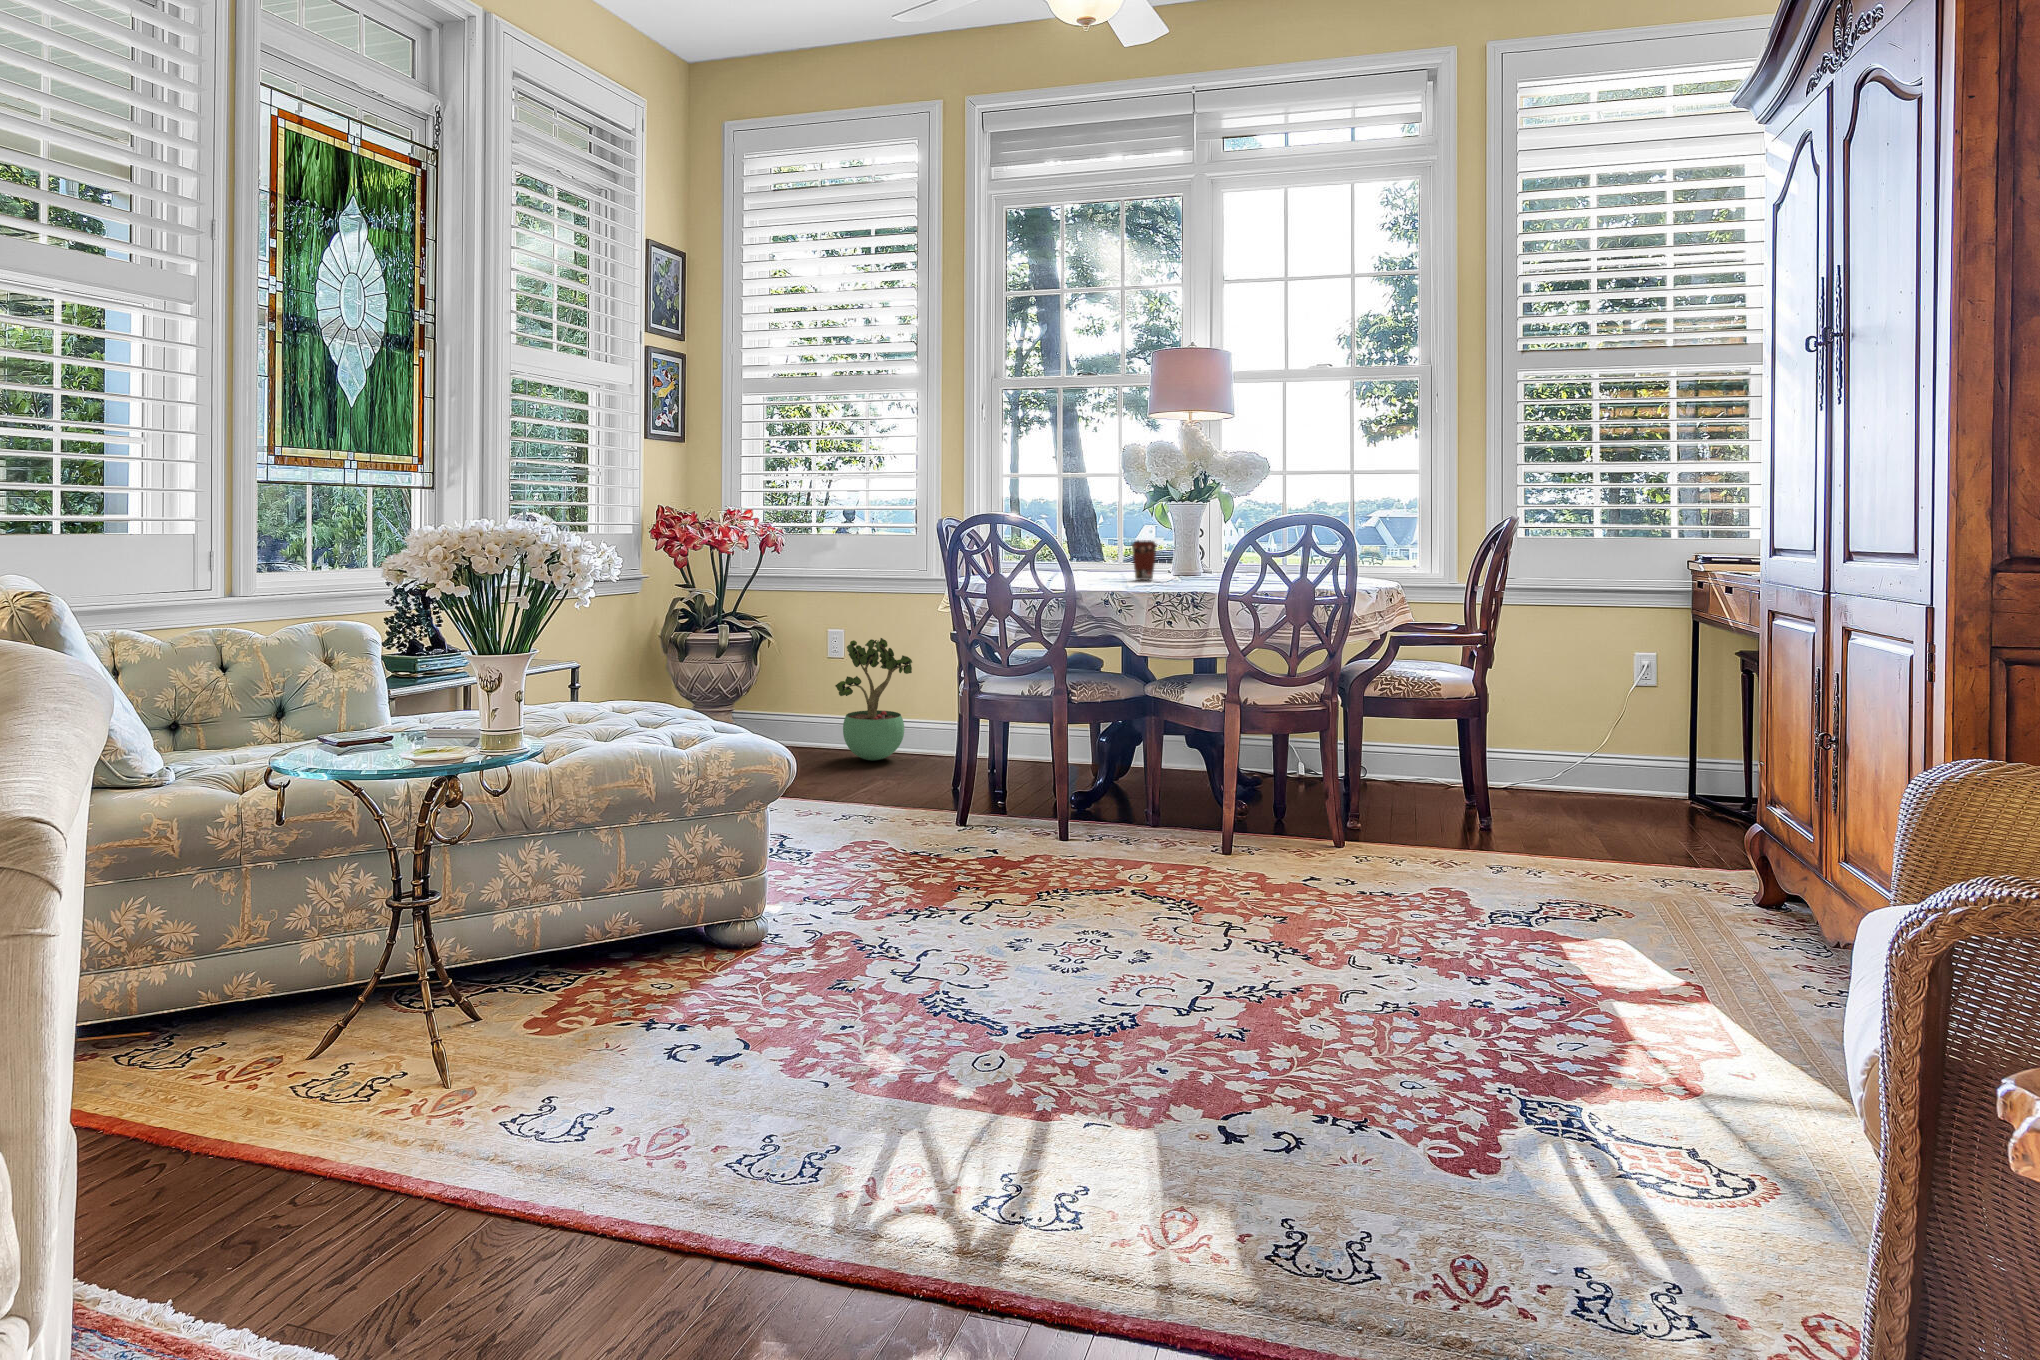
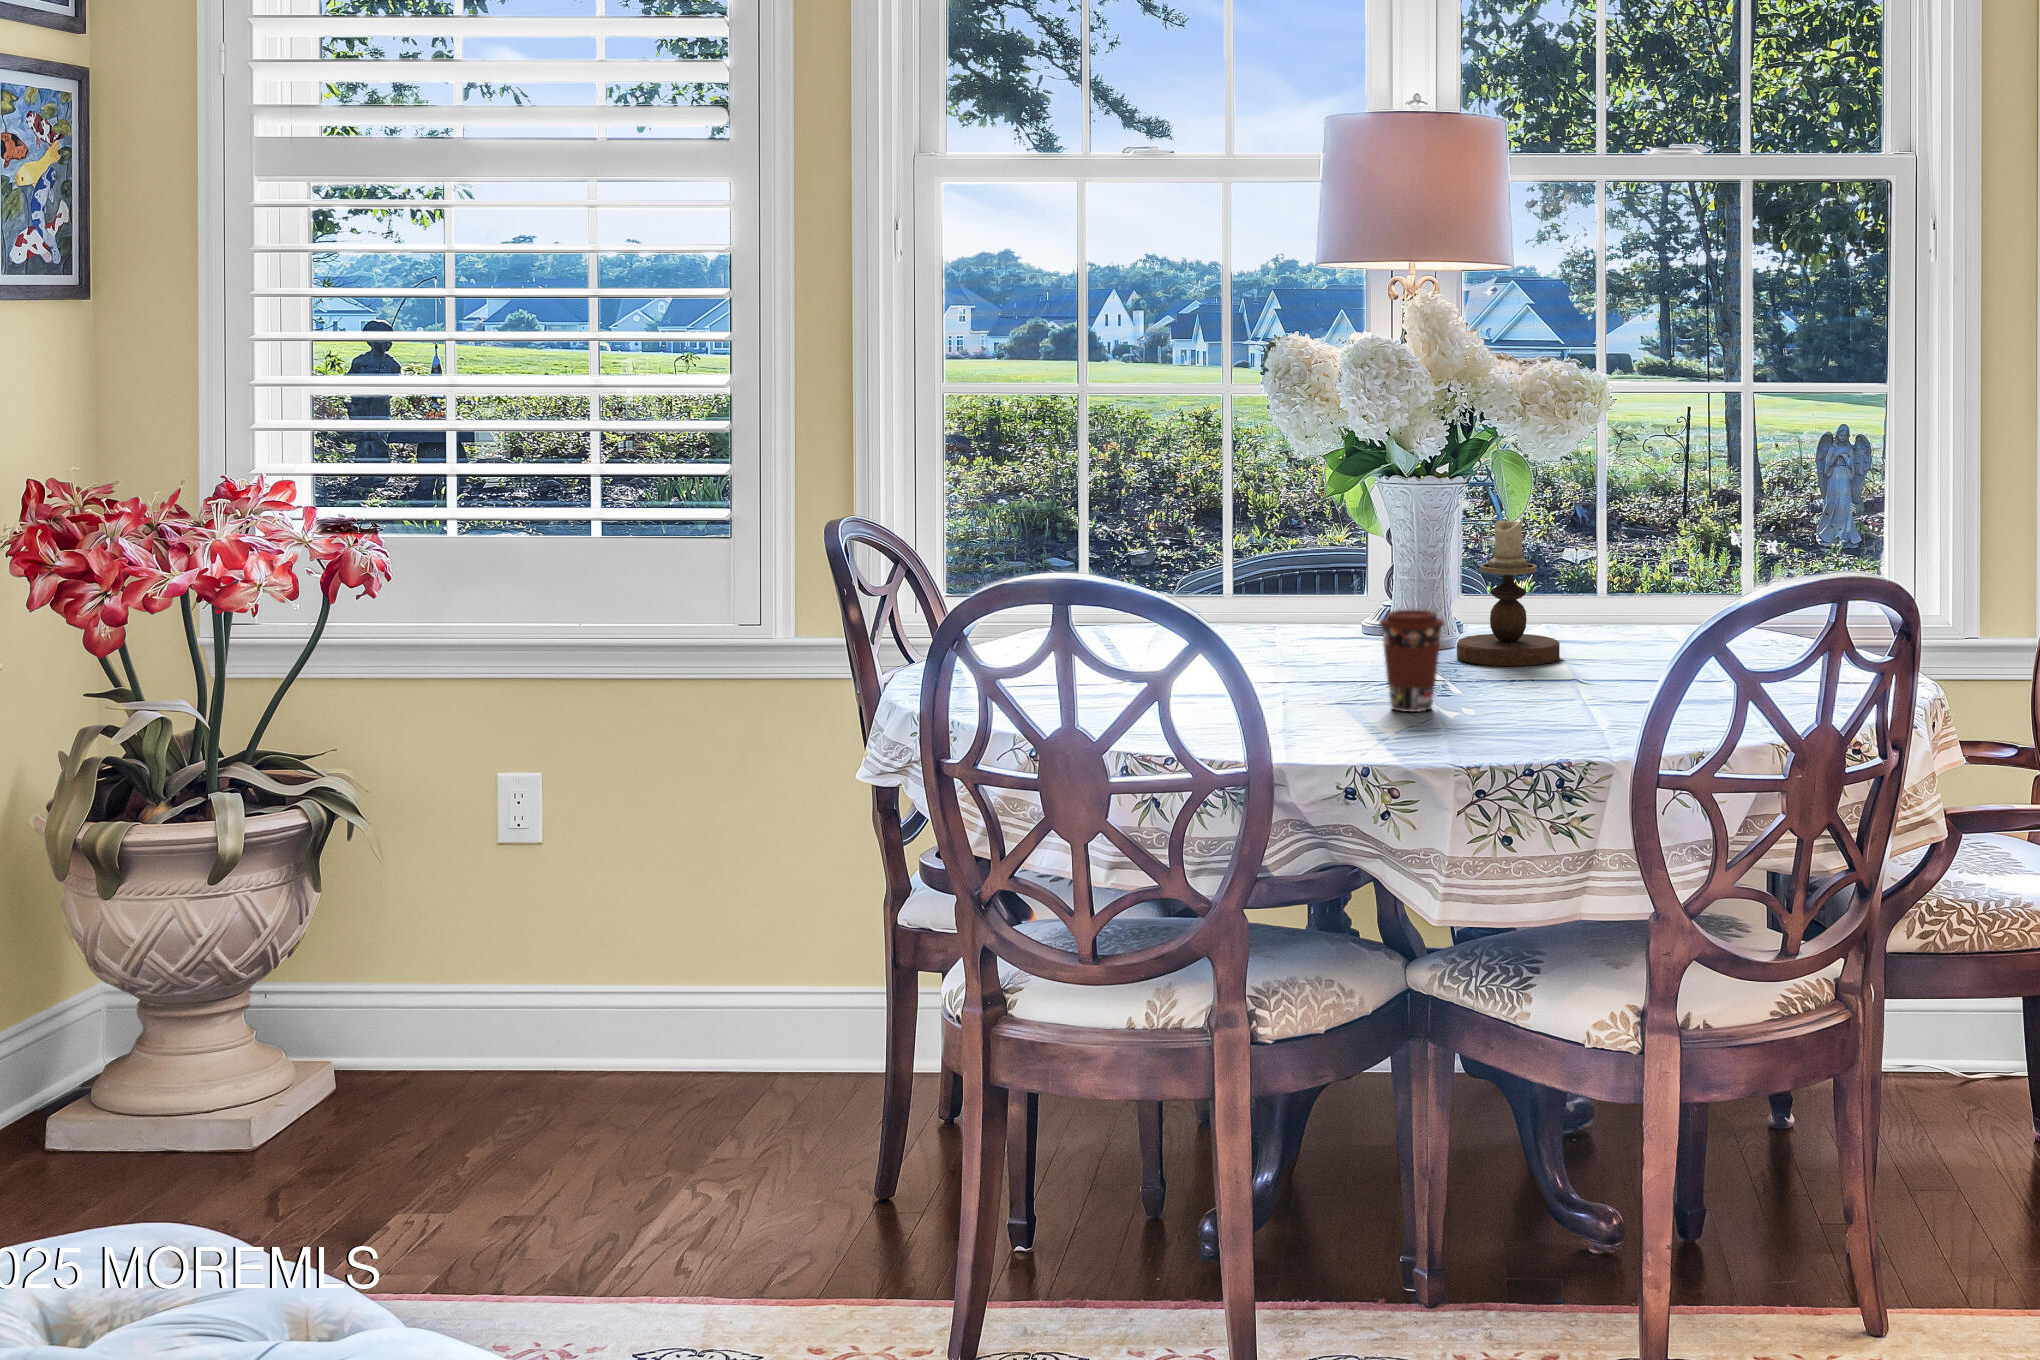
candlestick: none [1186,517,1232,577] -> present [1457,520,1560,666]
potted plant: present [835,638,912,760] -> none [553,803,762,1107]

